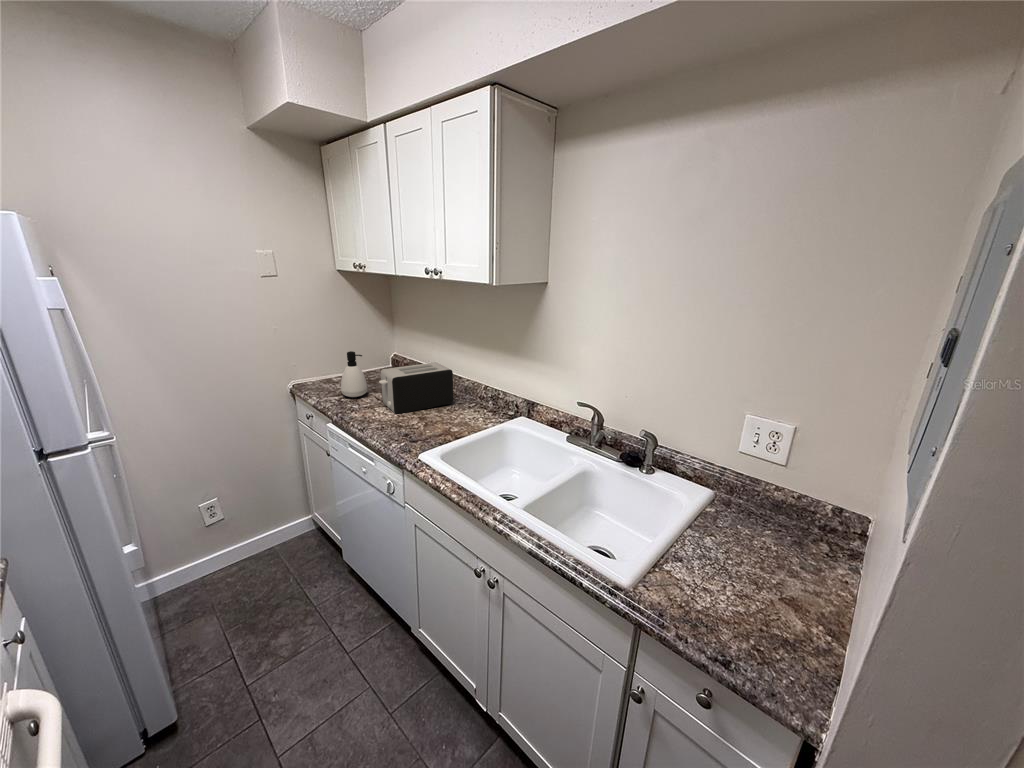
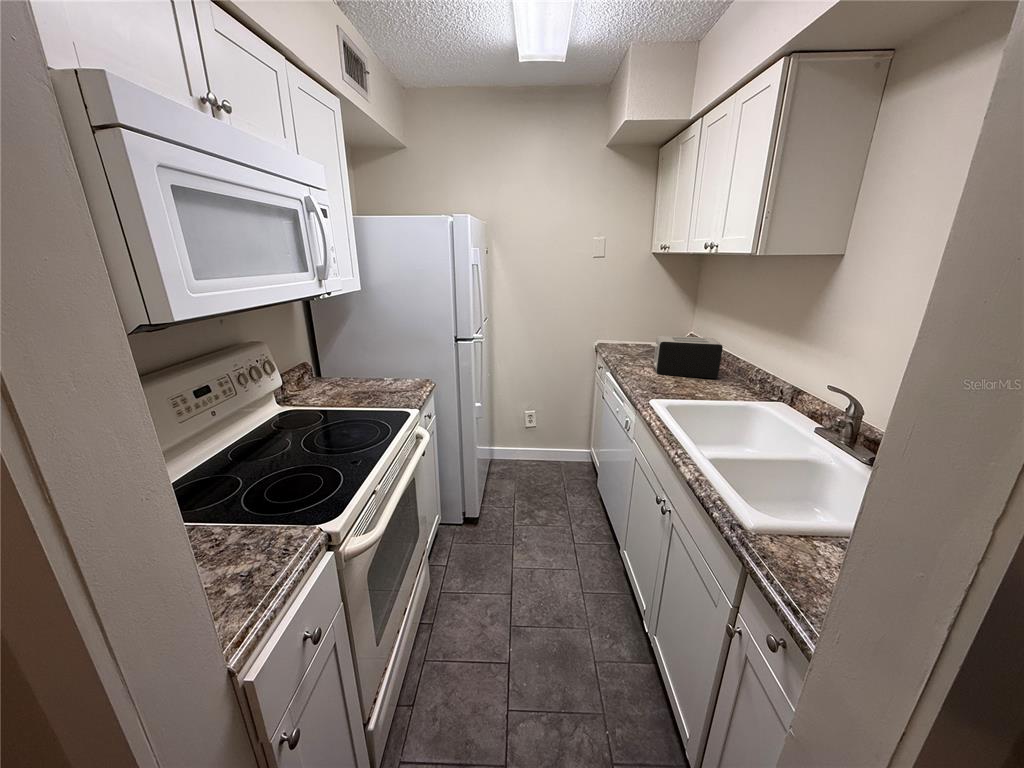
soap dispenser: present [341,351,367,397] -> none [625,318,647,357]

